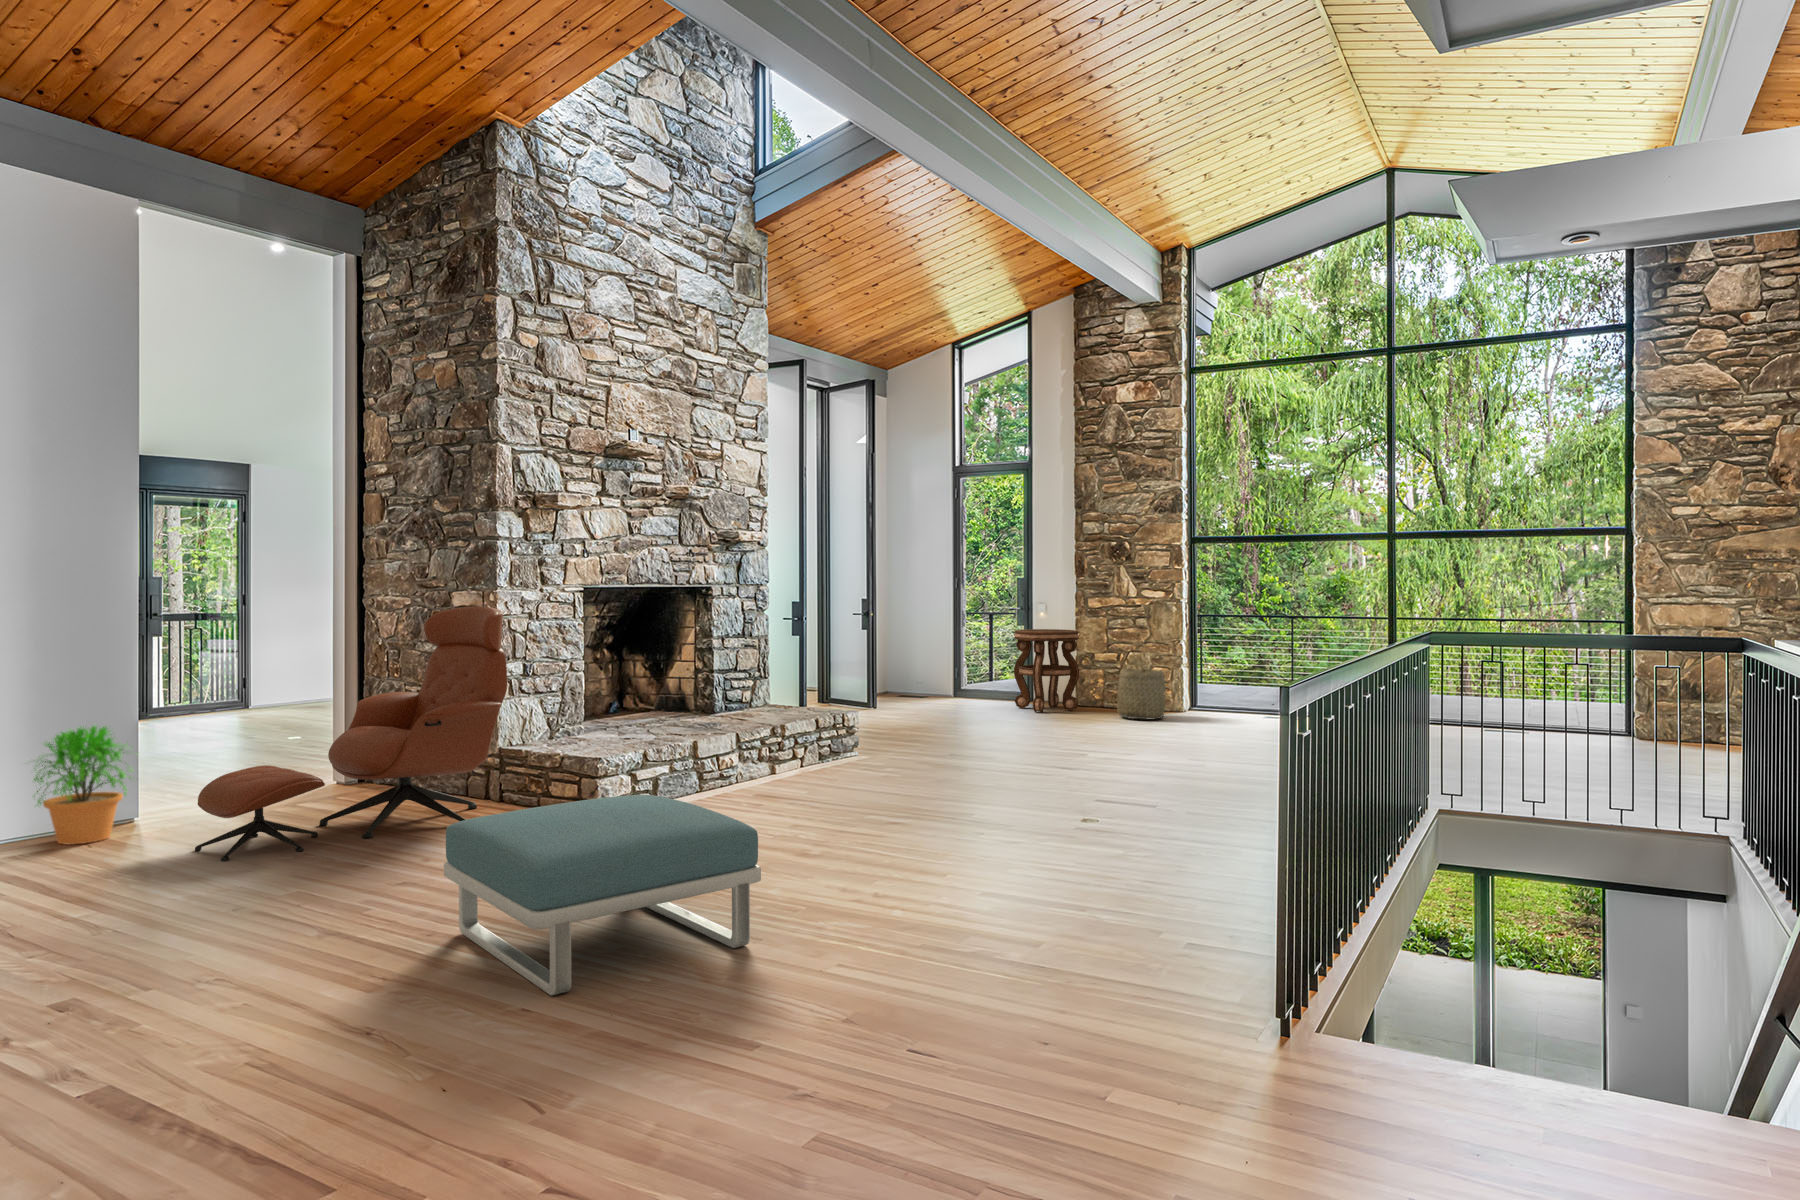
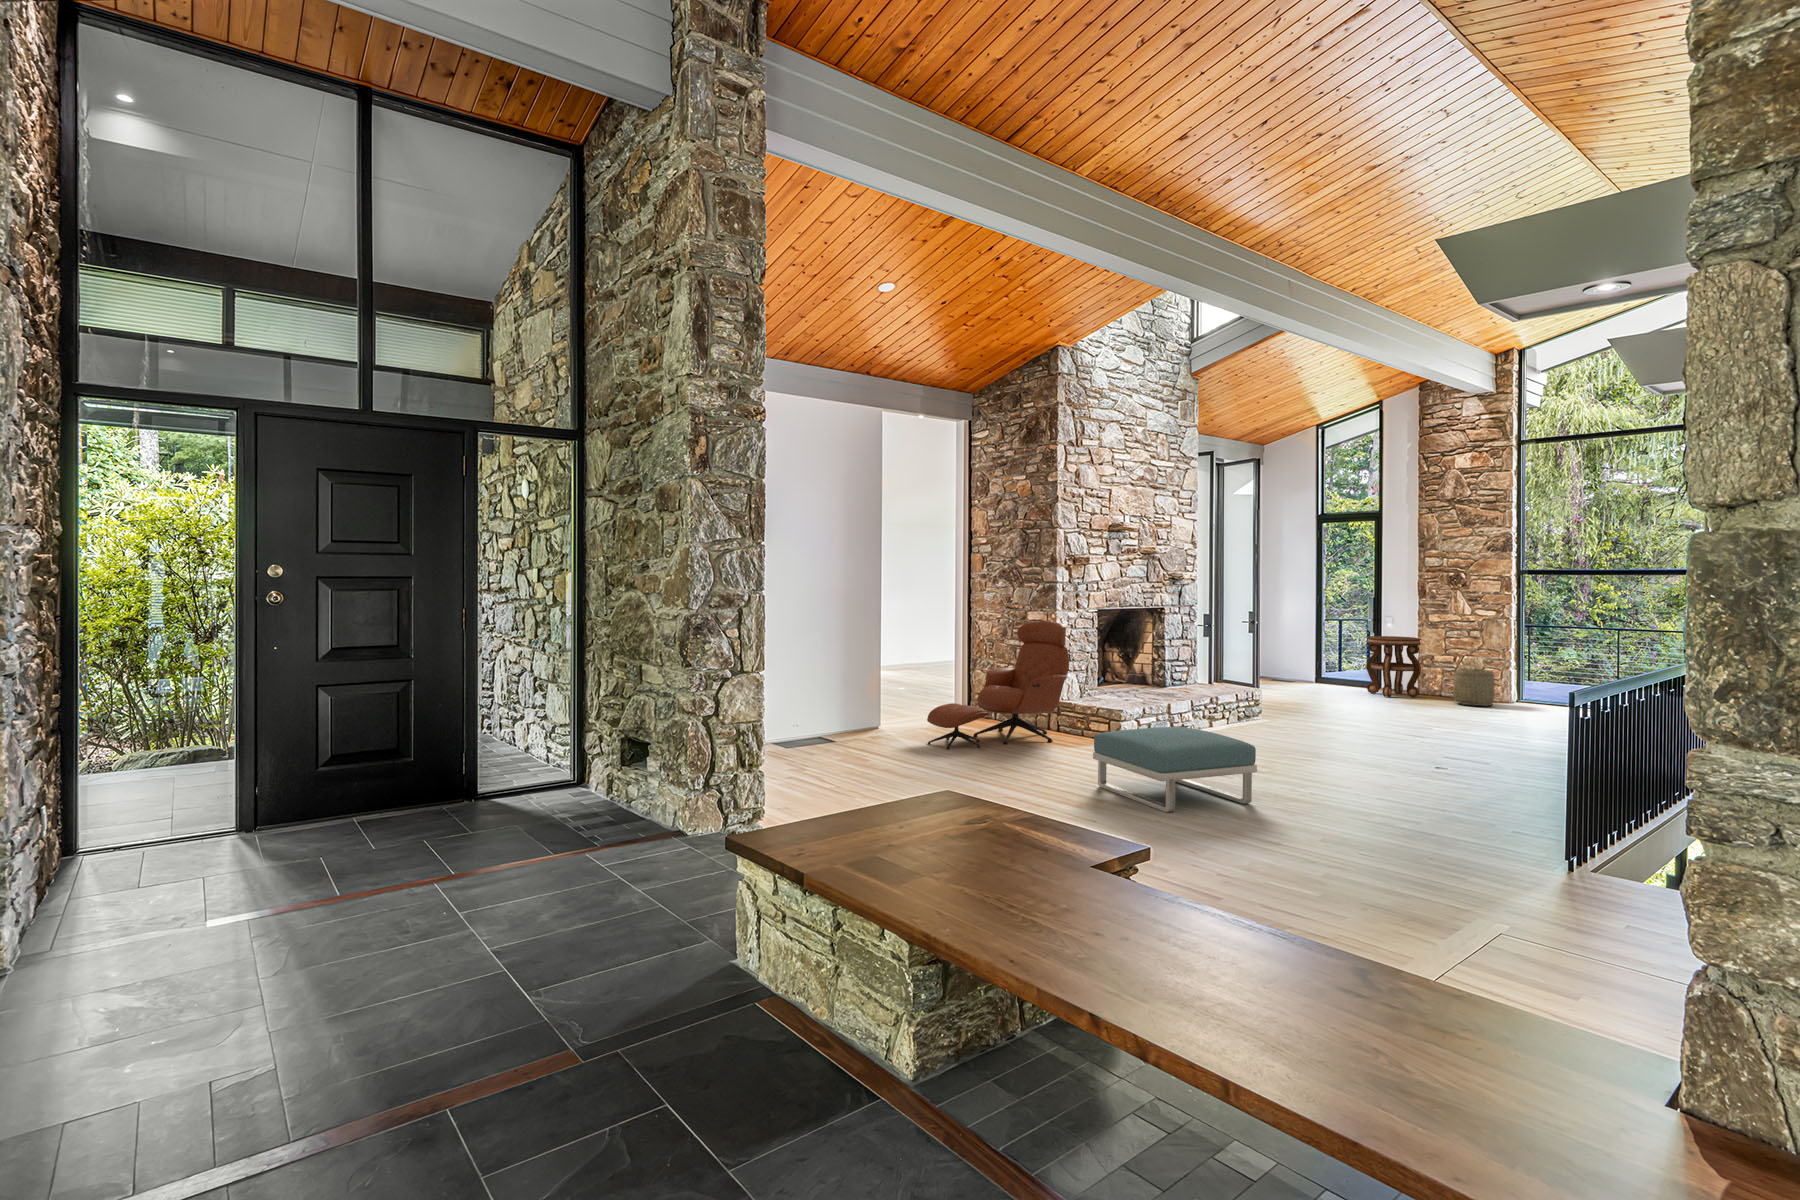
potted plant: present [34,726,131,845] -> none [845,677,894,737]

